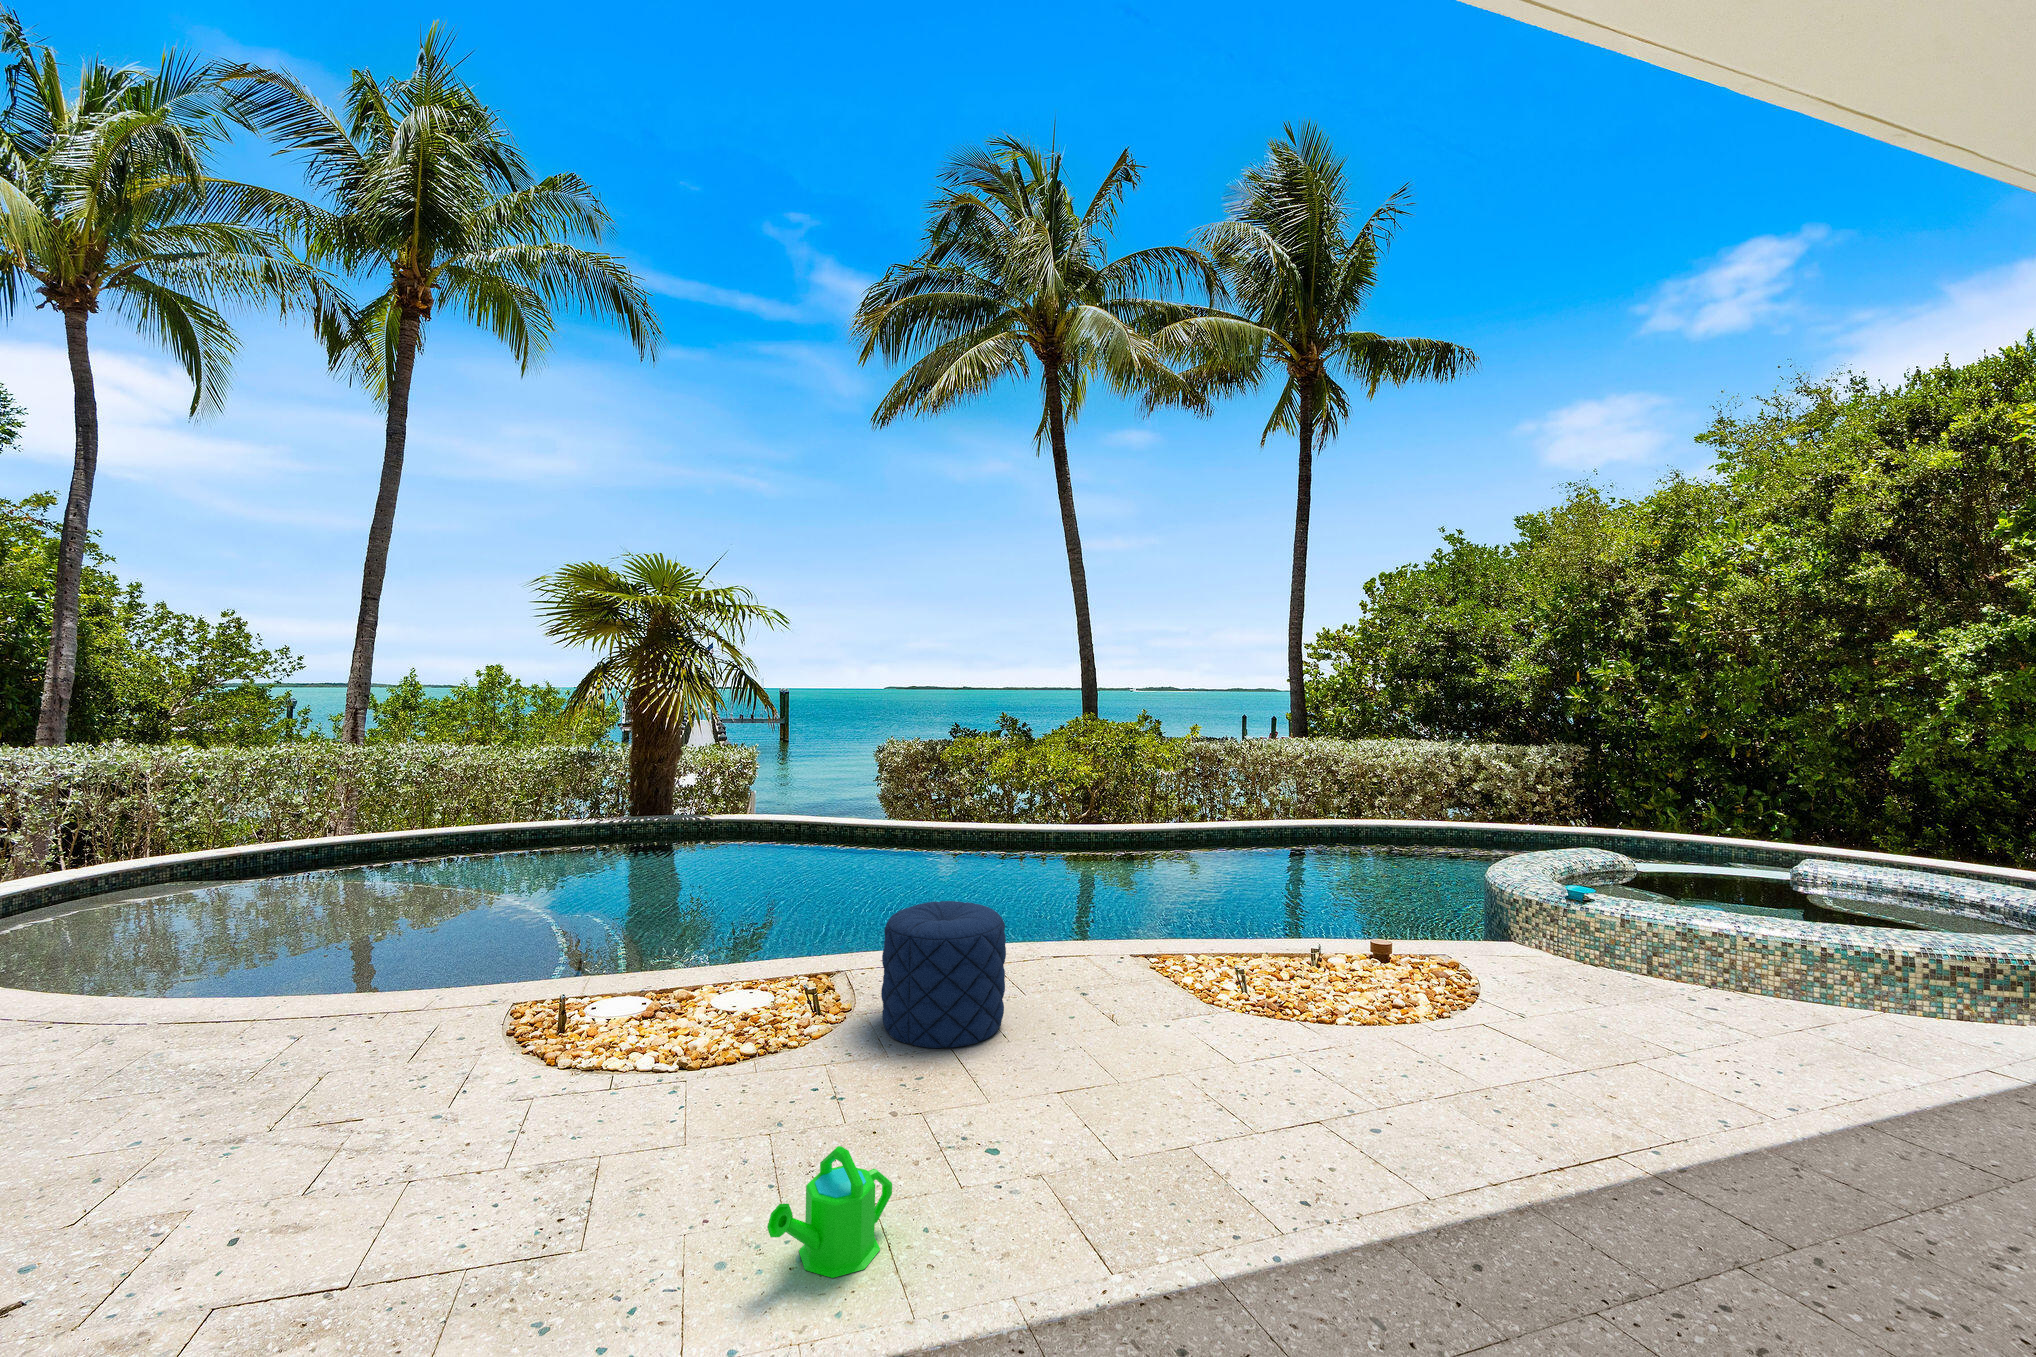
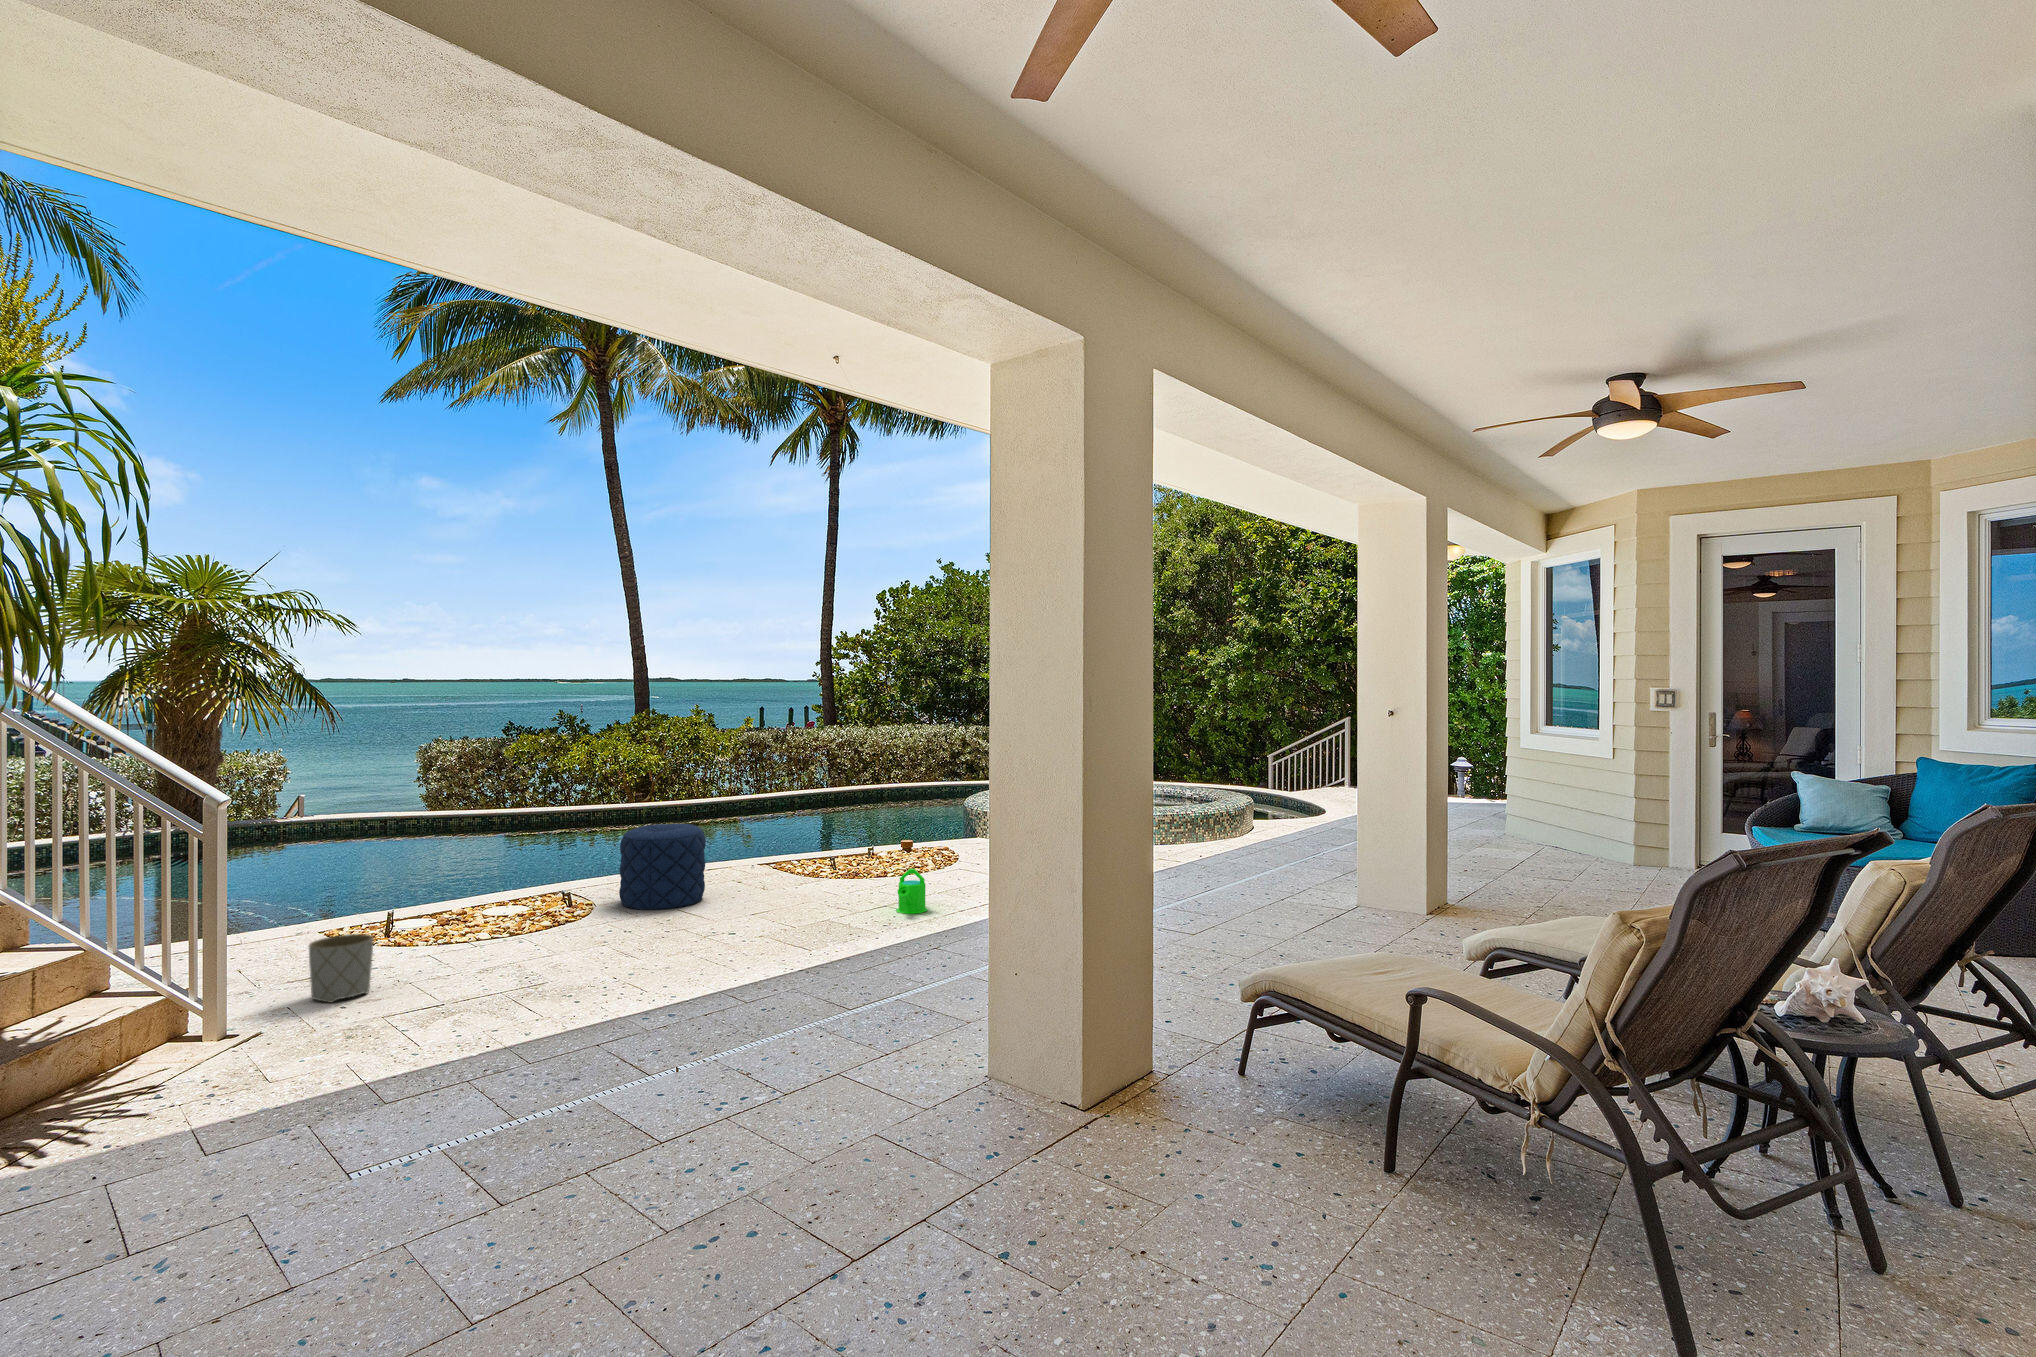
planter: none [245,1090,358,1223] -> present [309,934,373,1003]
watering can: present [767,1146,892,1278] -> present [896,869,928,914]

